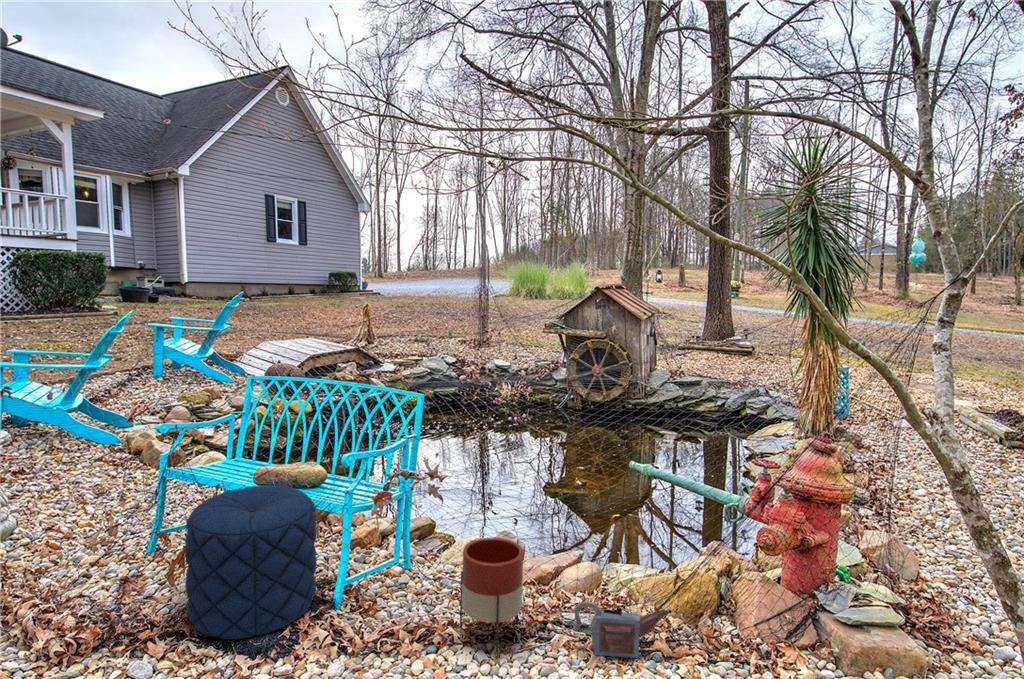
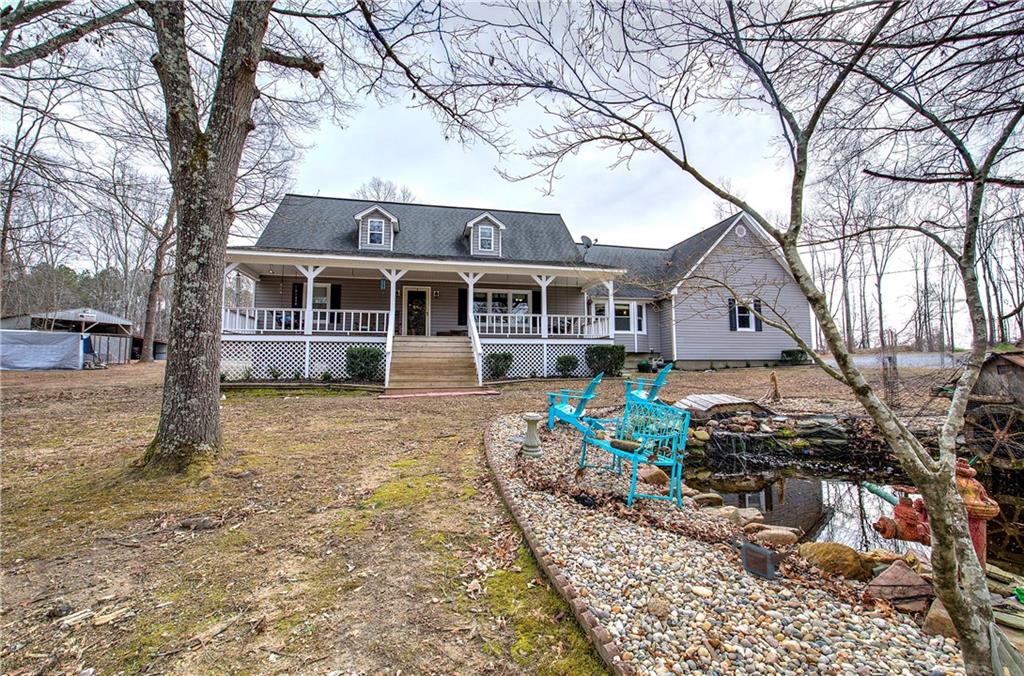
pouf: present [185,485,317,639] -> none [572,446,628,509]
planter: present [460,538,523,658] -> none [674,487,713,549]

